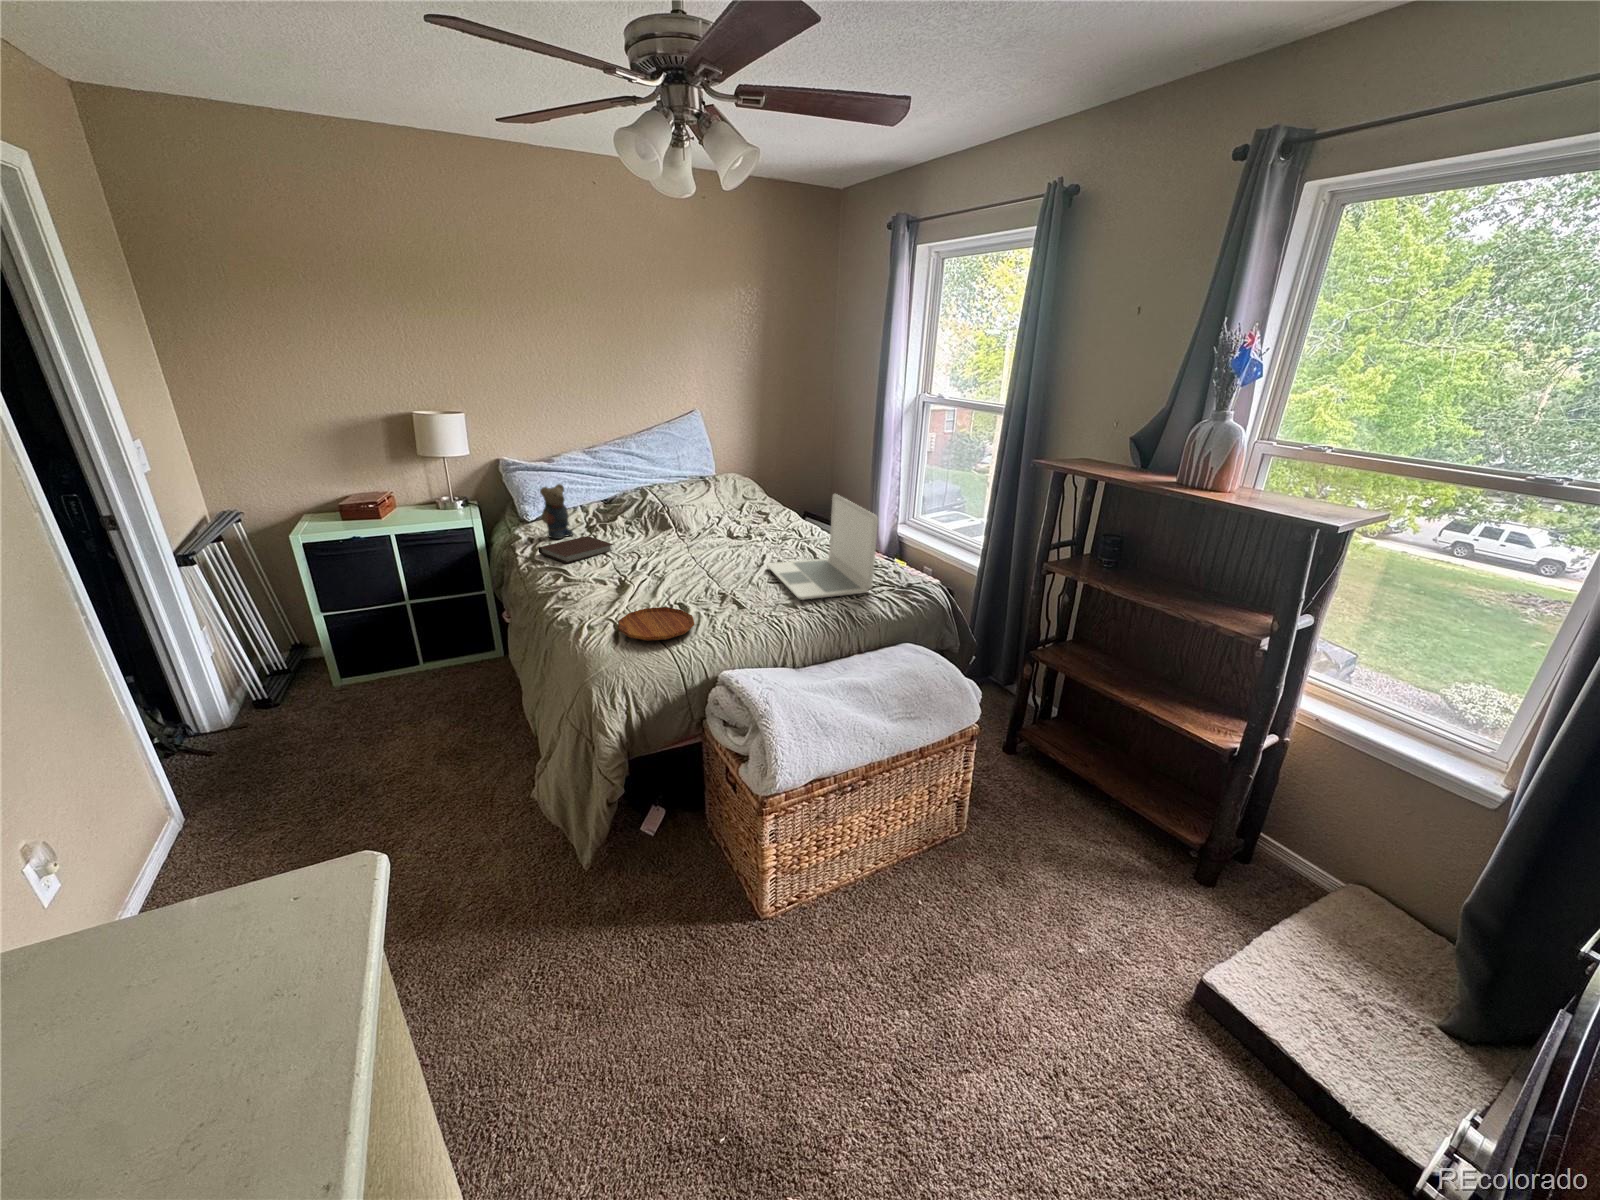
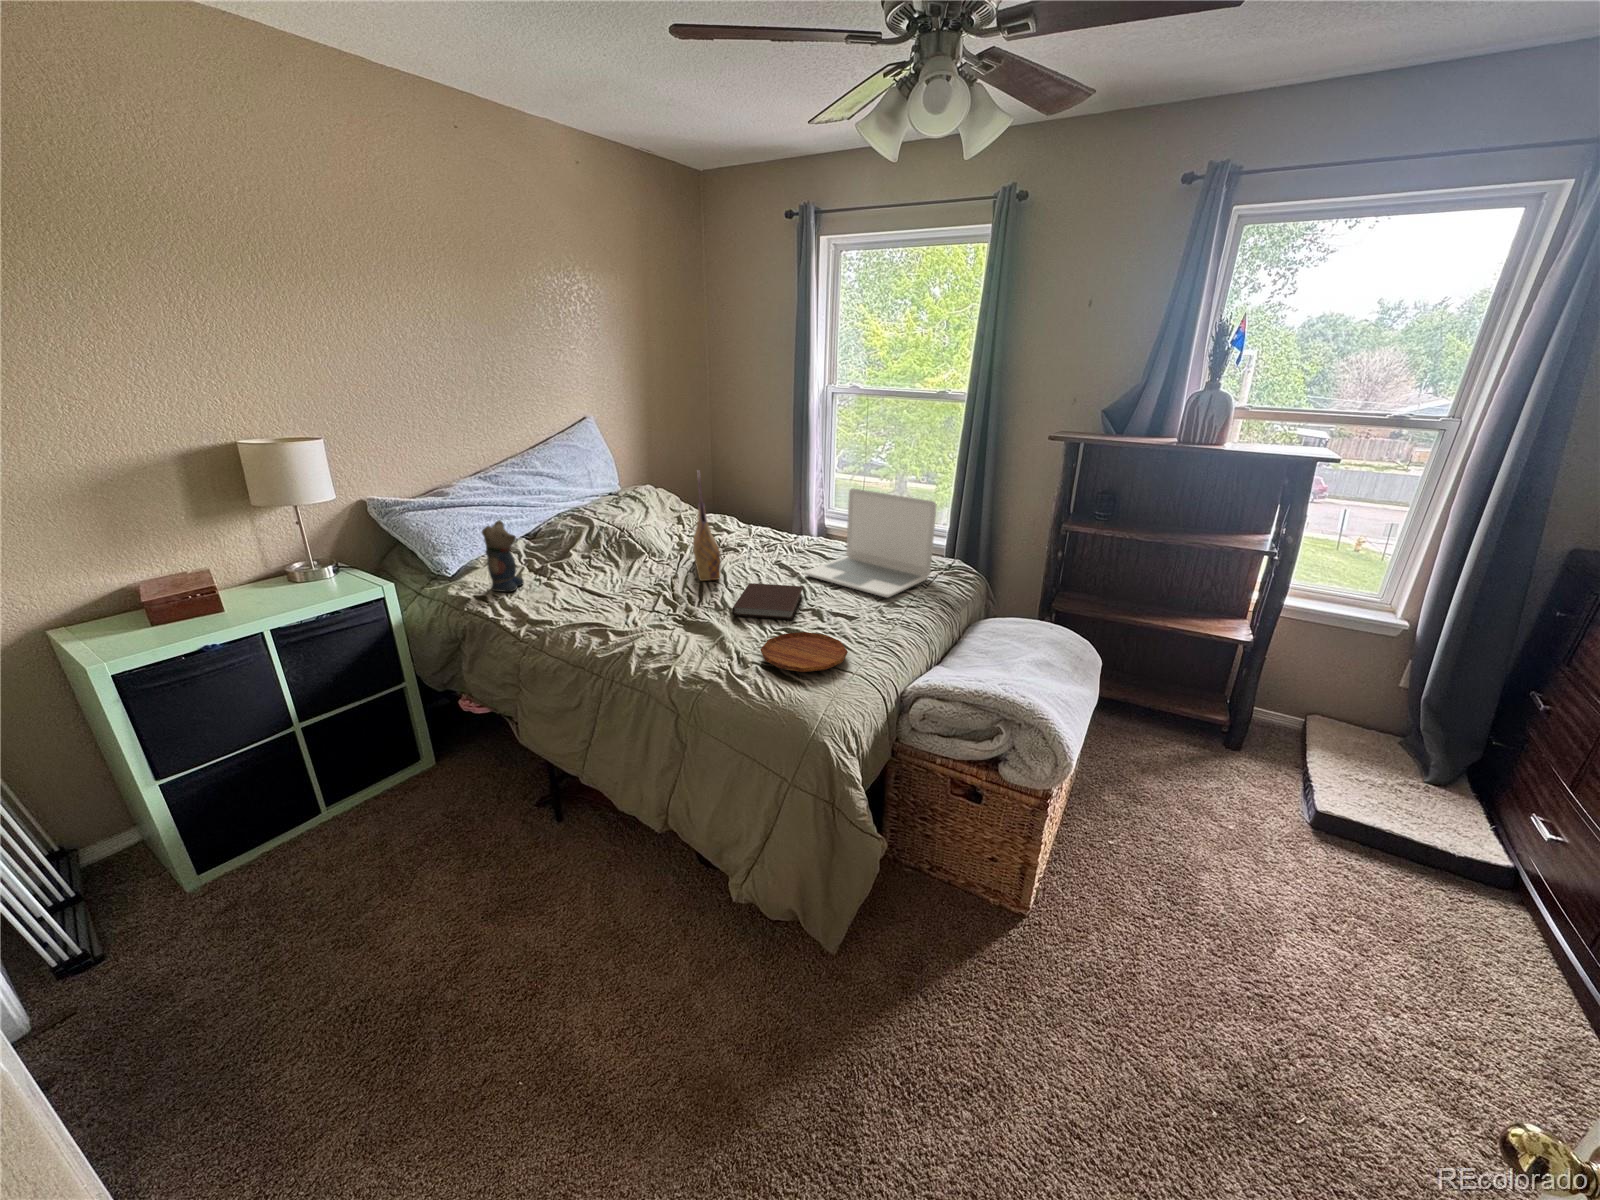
tote bag: none [680,461,725,557] -> present [693,471,721,581]
notebook: present [538,536,613,563] -> present [732,583,803,620]

